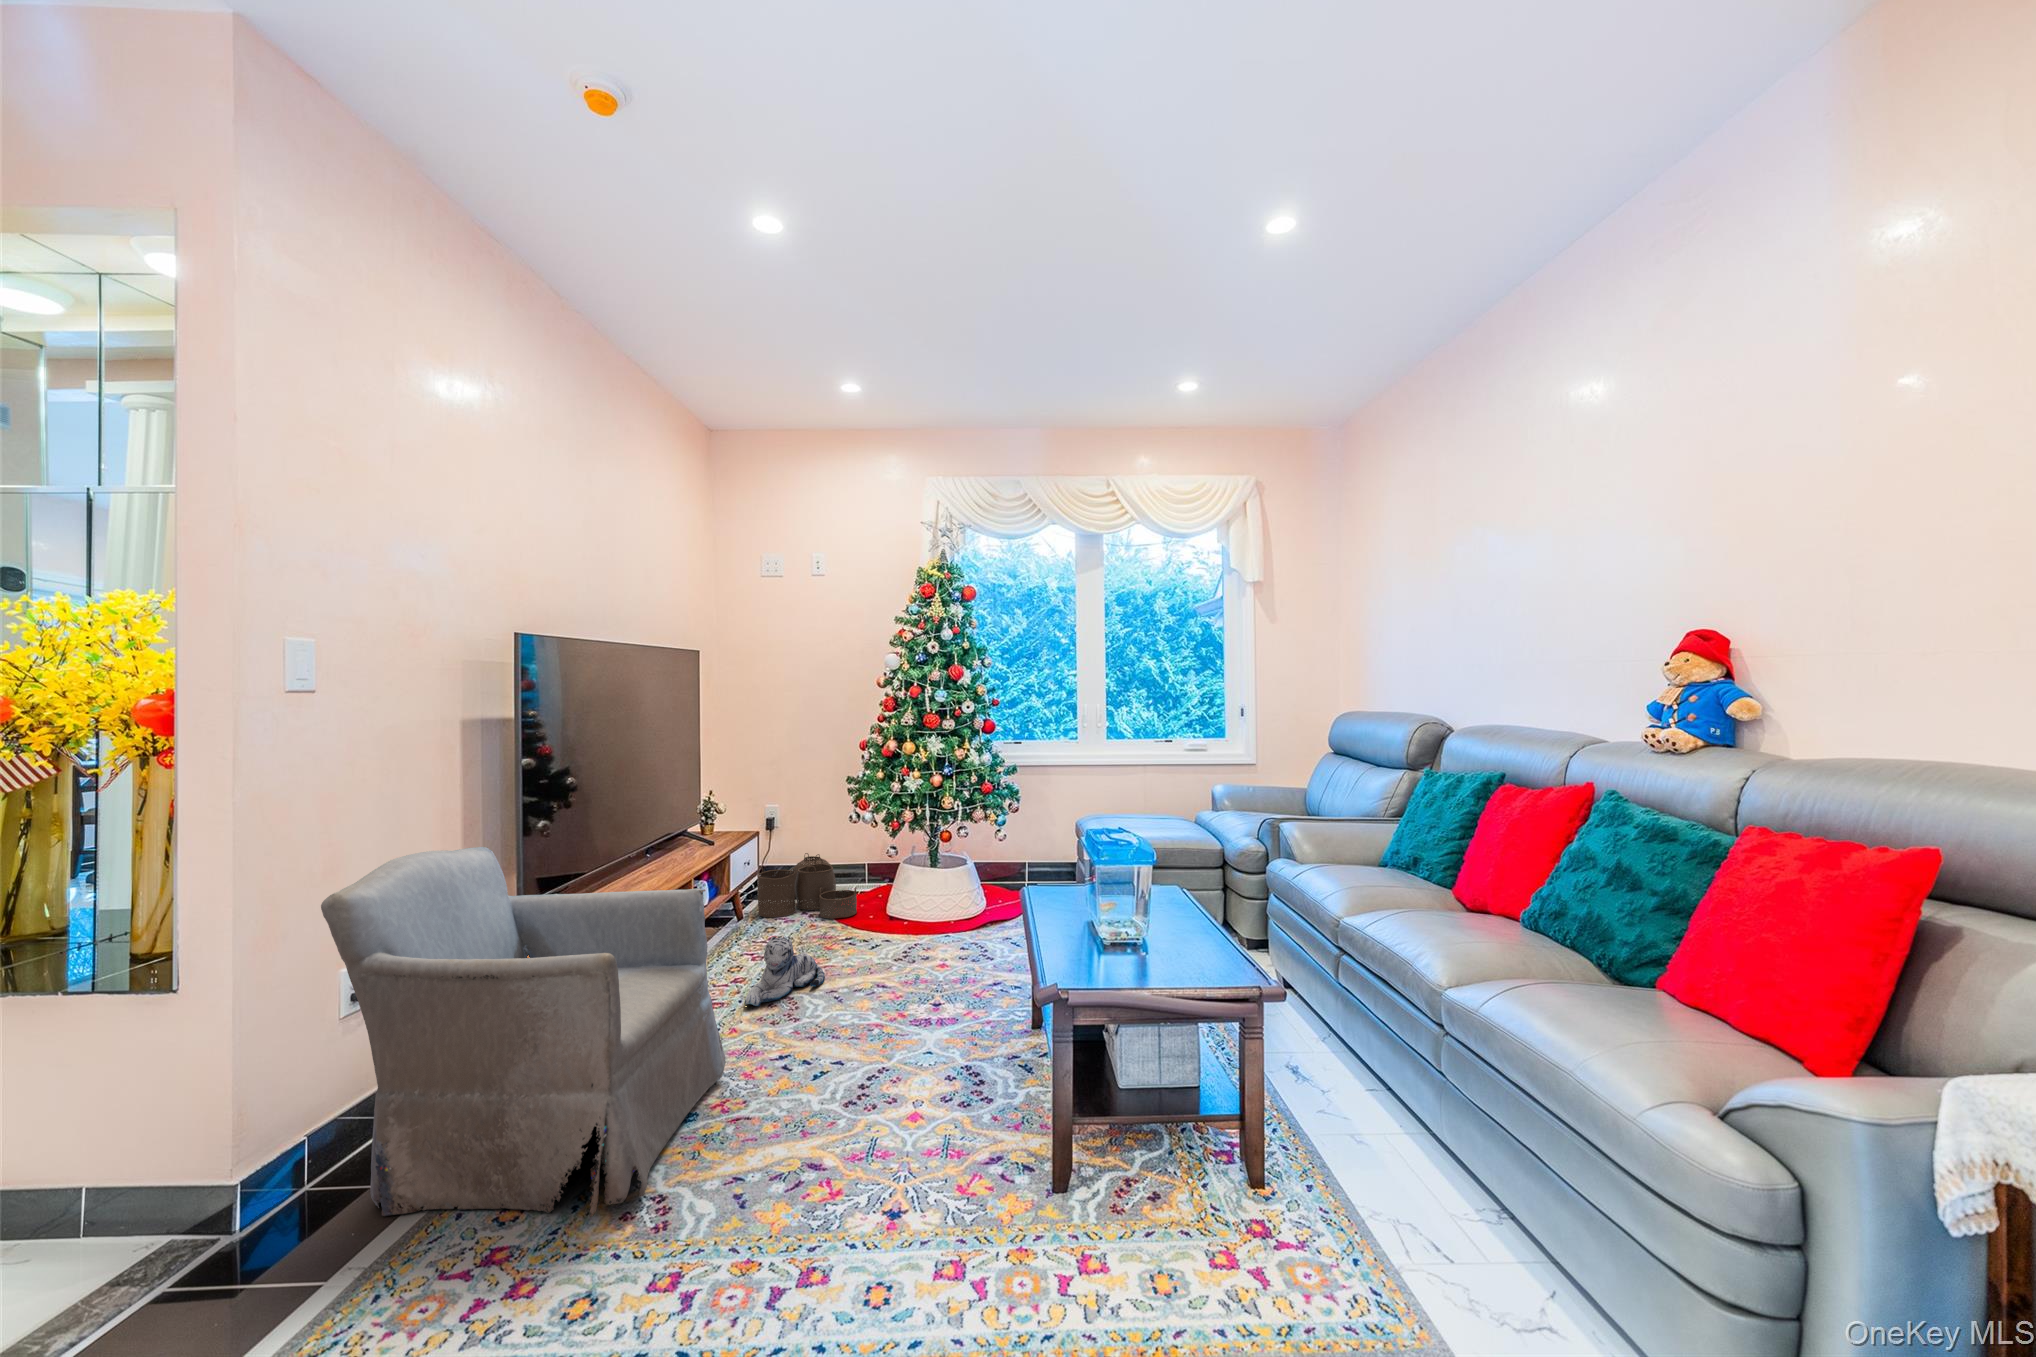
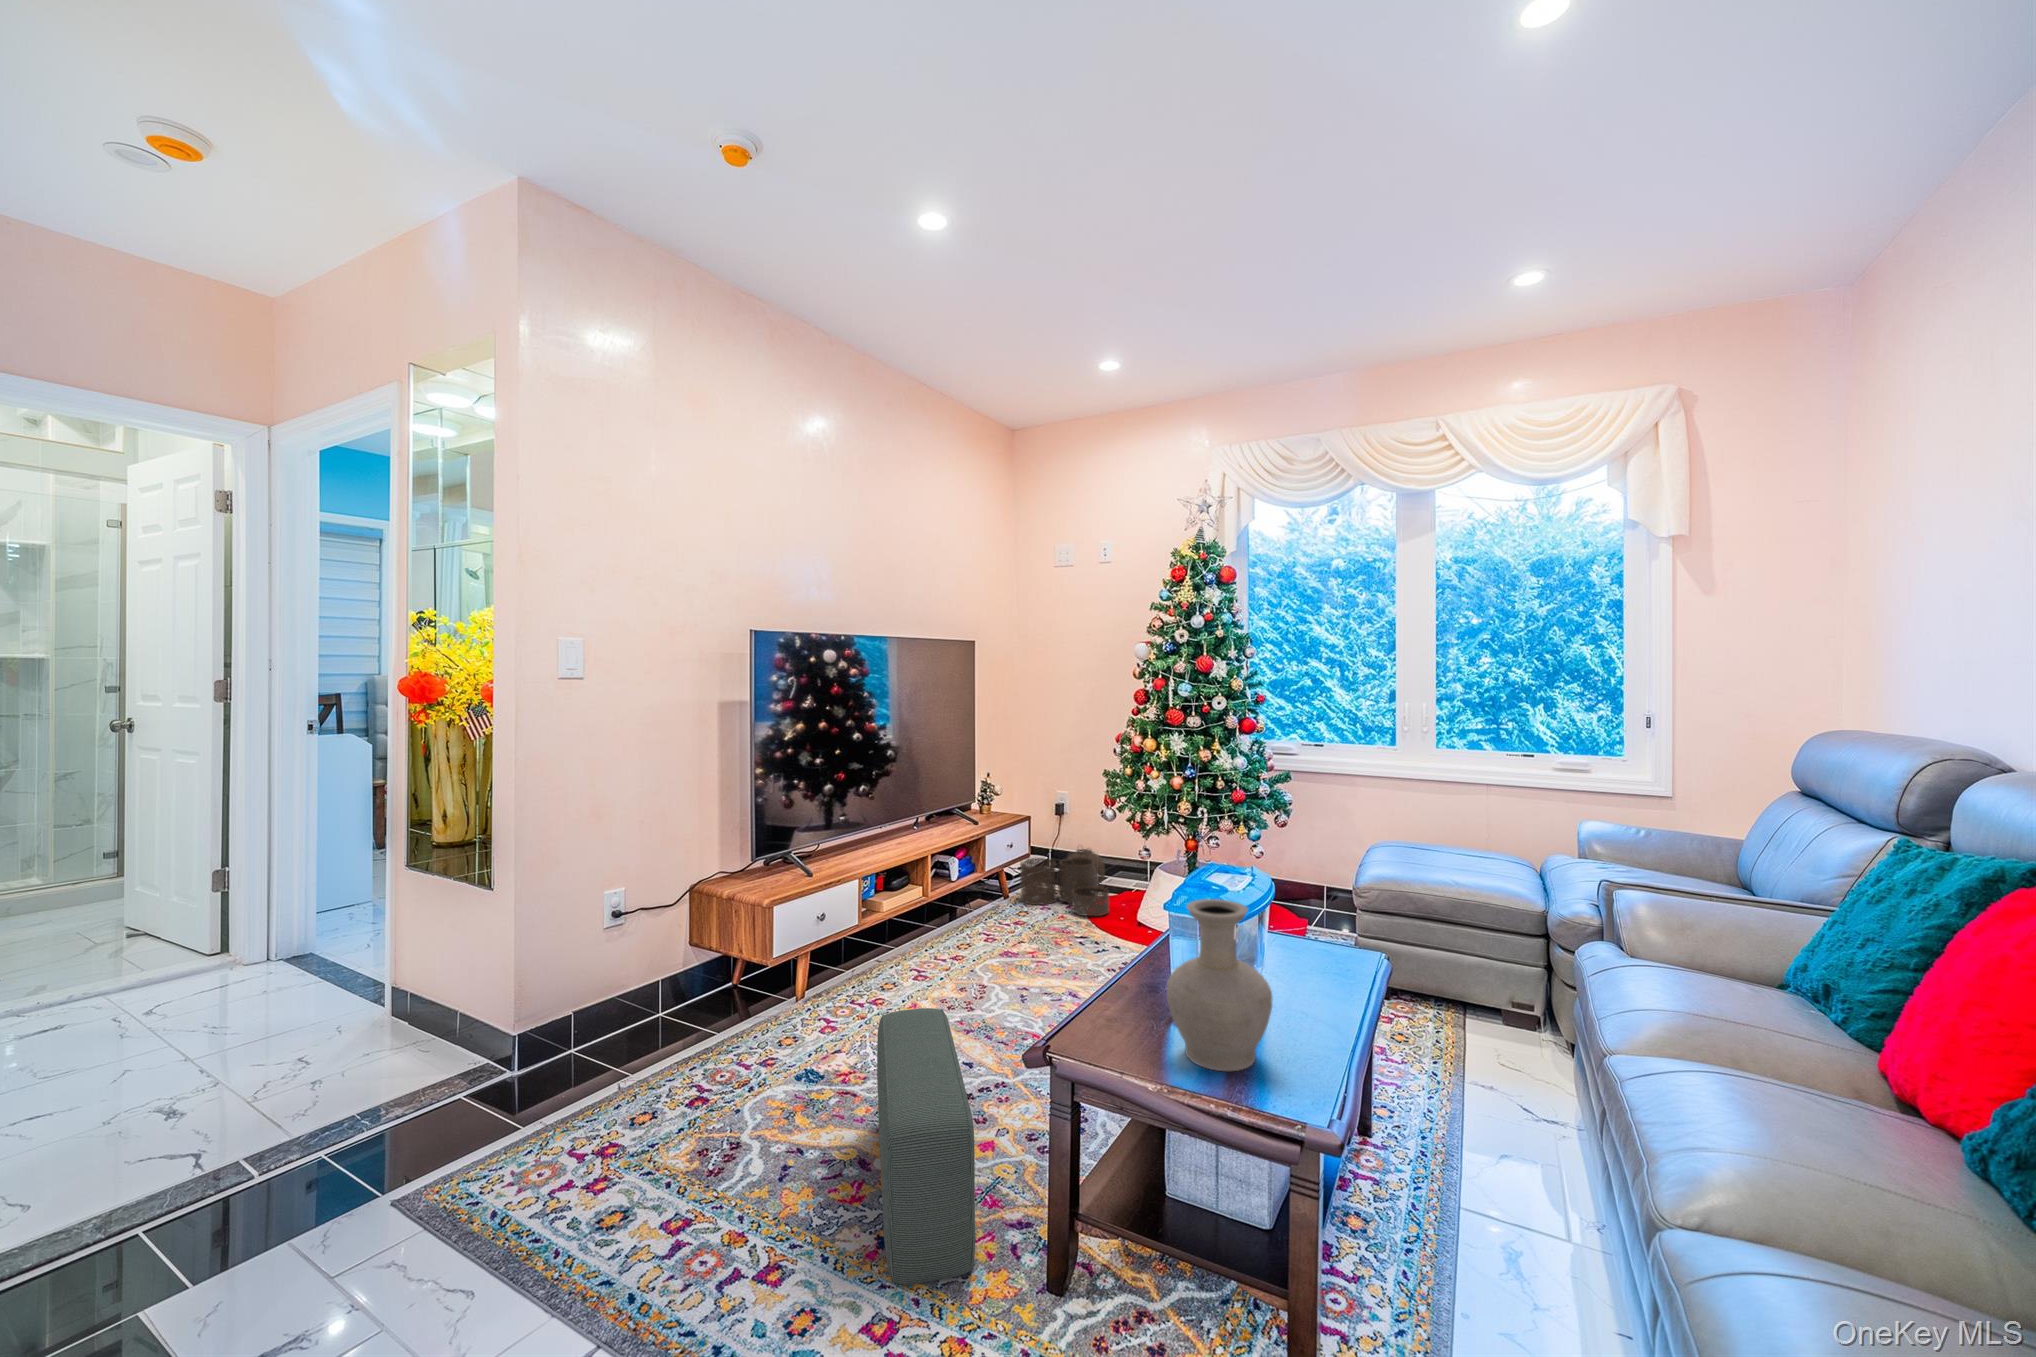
armchair: present [321,847,725,1217] -> none [568,811,871,1141]
vase: none [1123,849,1202,974] -> present [1167,899,1272,1071]
plush toy: present [745,937,825,1006] -> none [937,924,1028,989]
pouf: none [798,1003,991,1237] -> present [877,1008,975,1284]

